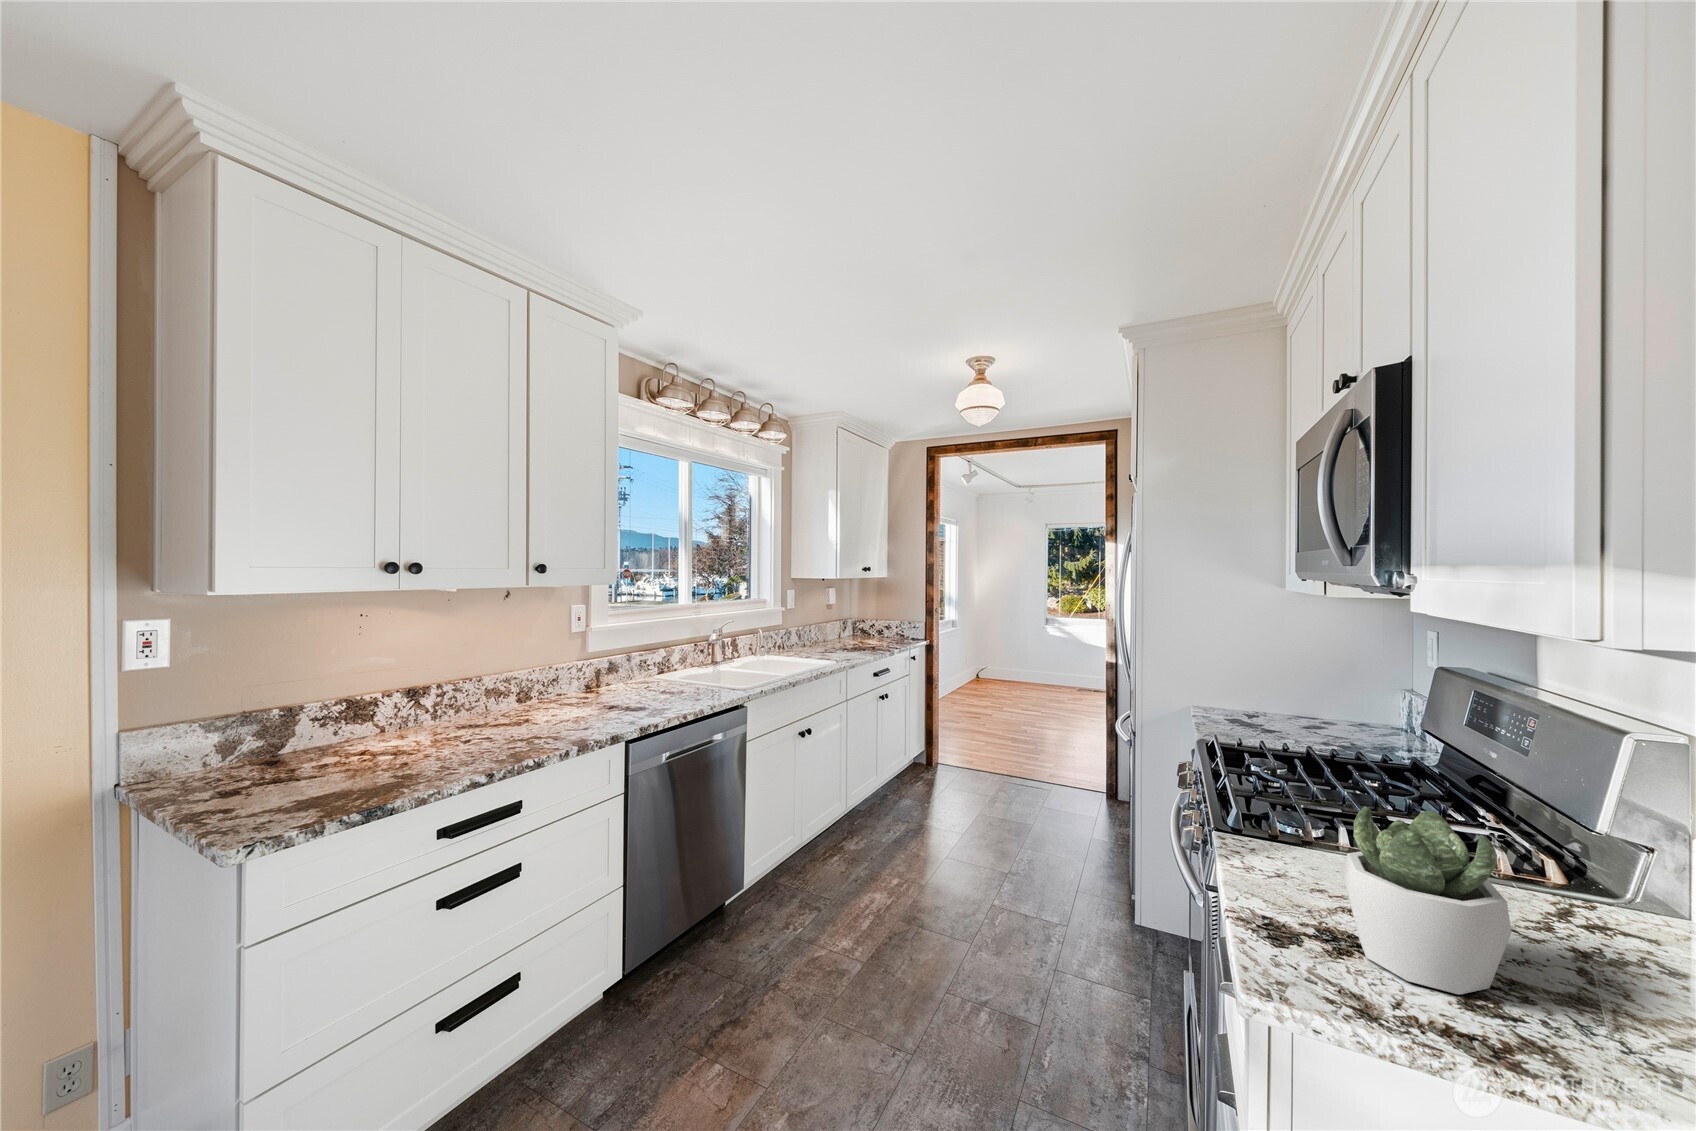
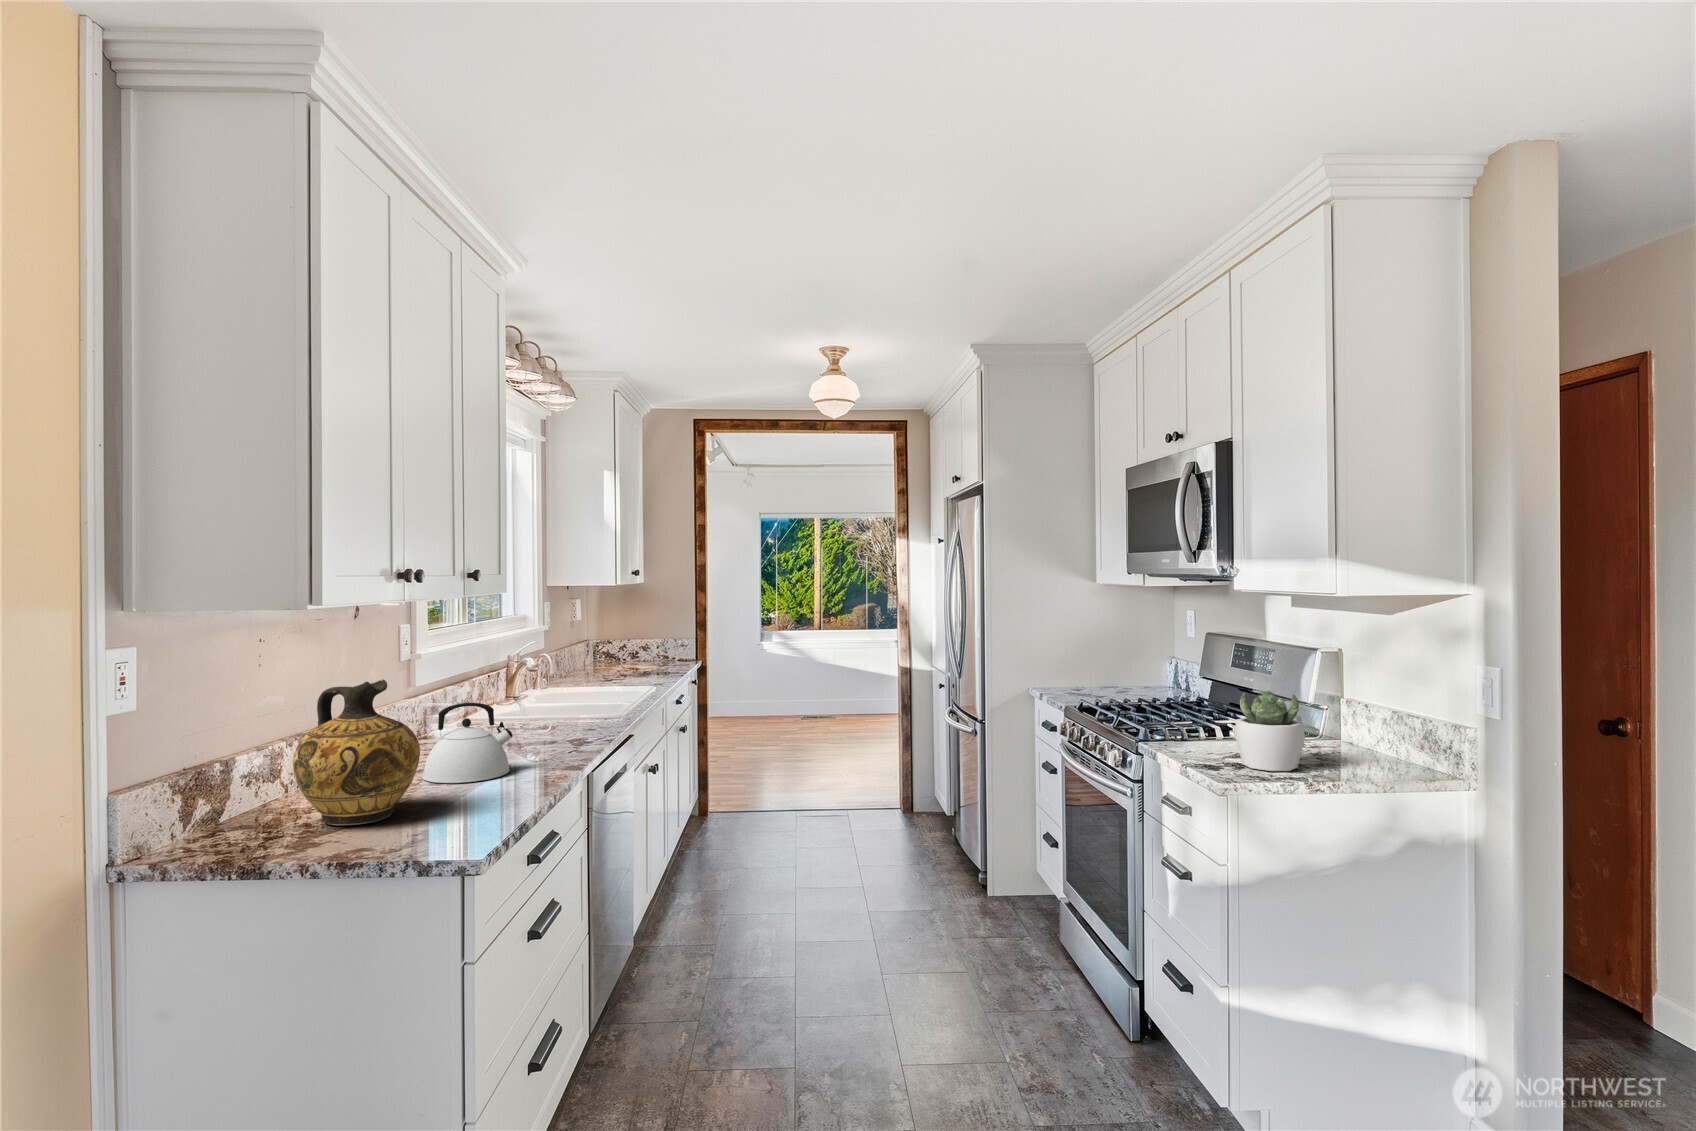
ceramic jug: none [280,652,404,778] -> present [293,679,420,825]
kettle: none [479,673,558,744] -> present [423,703,513,783]

